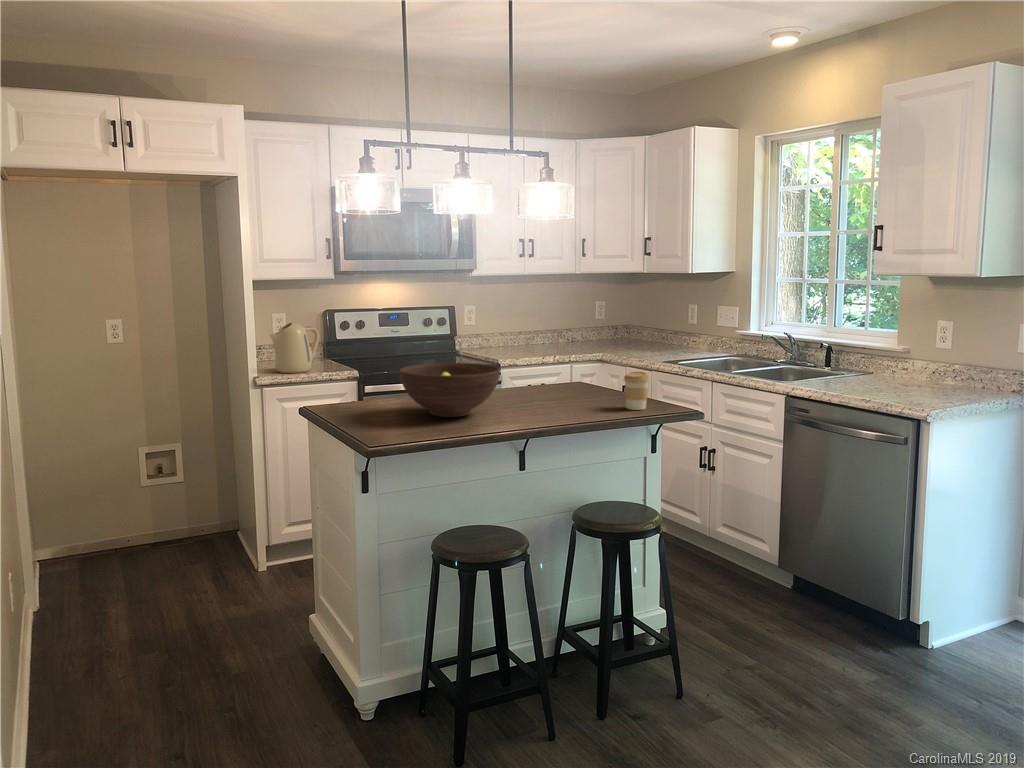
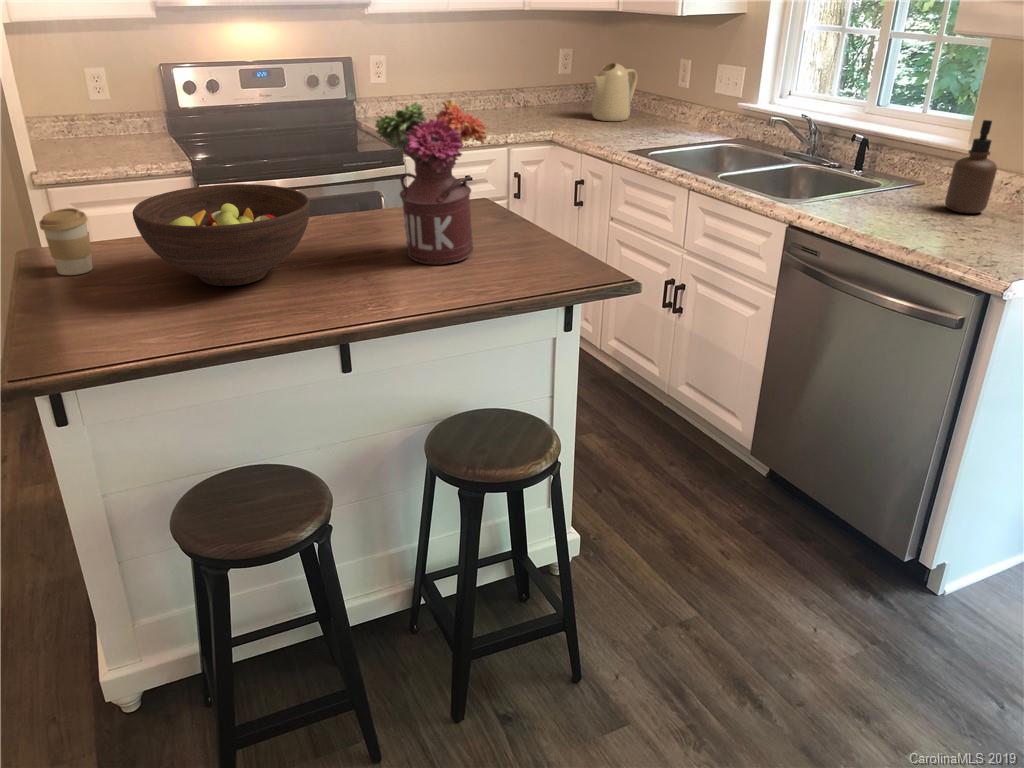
flower arrangement: none [533,311,602,408] -> present [375,100,488,264]
kettle: present [270,323,319,373] -> present [592,63,637,121]
soap dispenser: none [888,326,917,385] -> present [945,120,997,213]
coffee cup: present [624,372,650,410] -> present [39,208,93,275]

